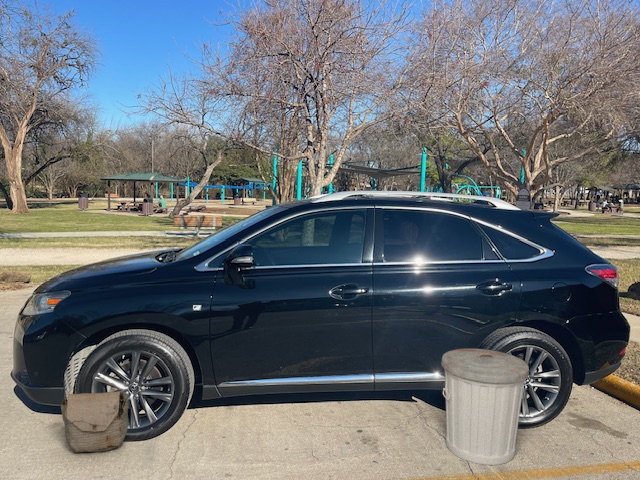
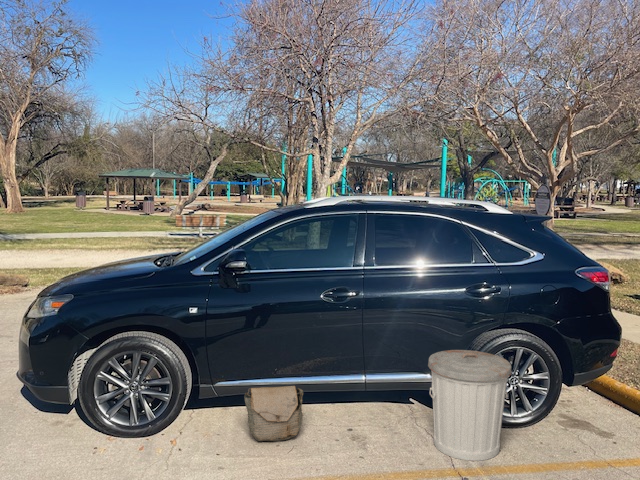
bag: present [60,391,129,452] -> present [244,386,303,441]

